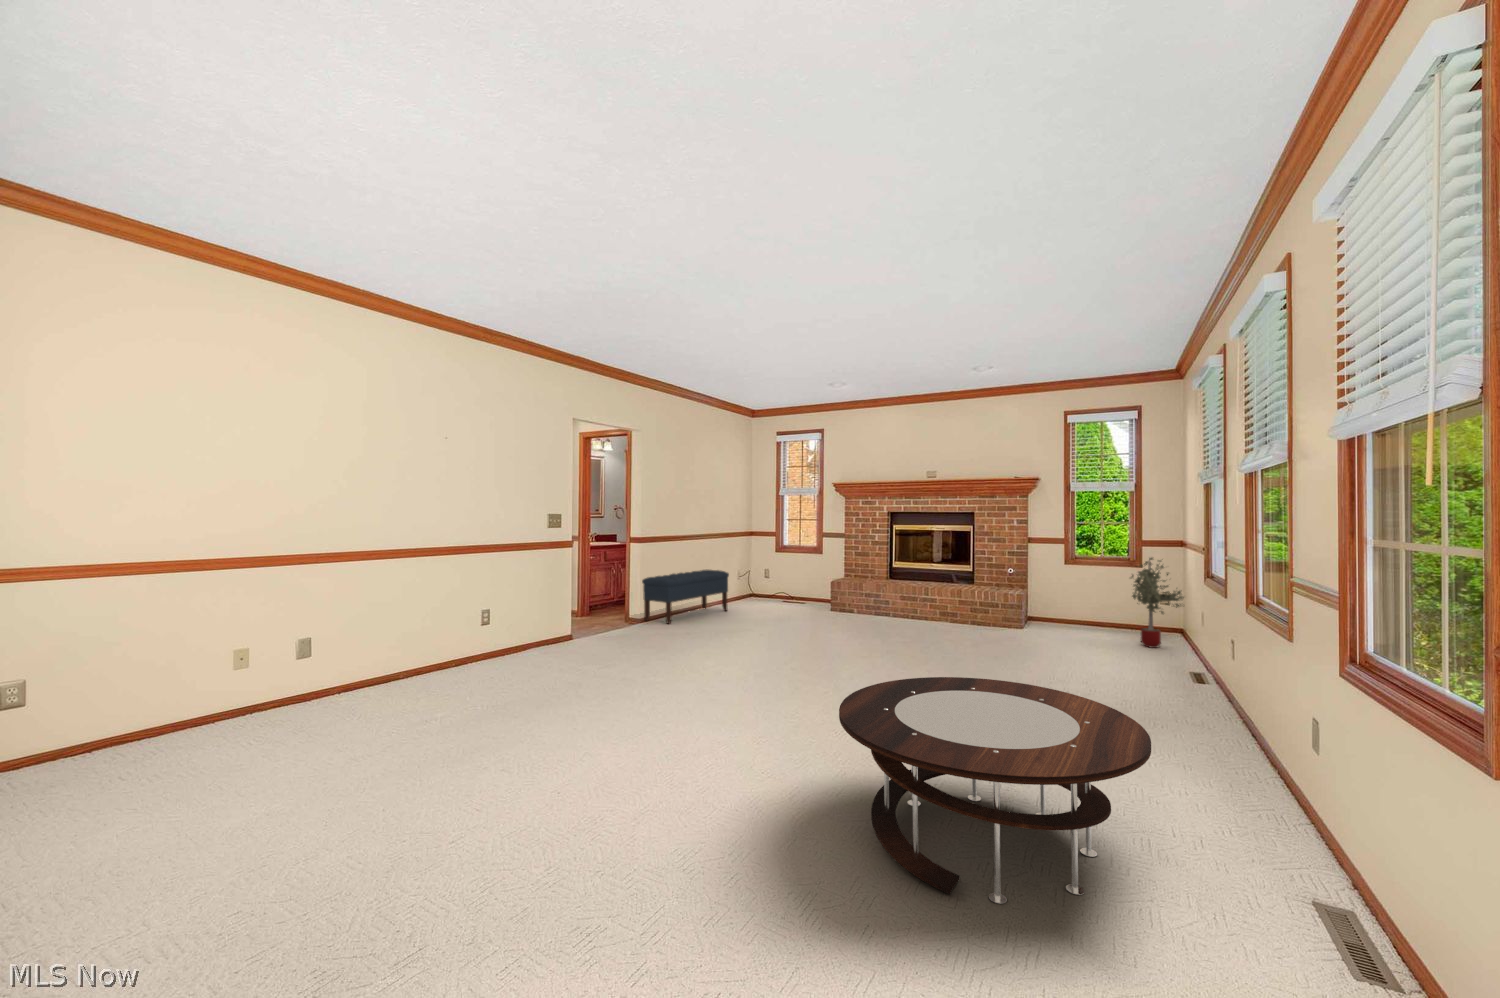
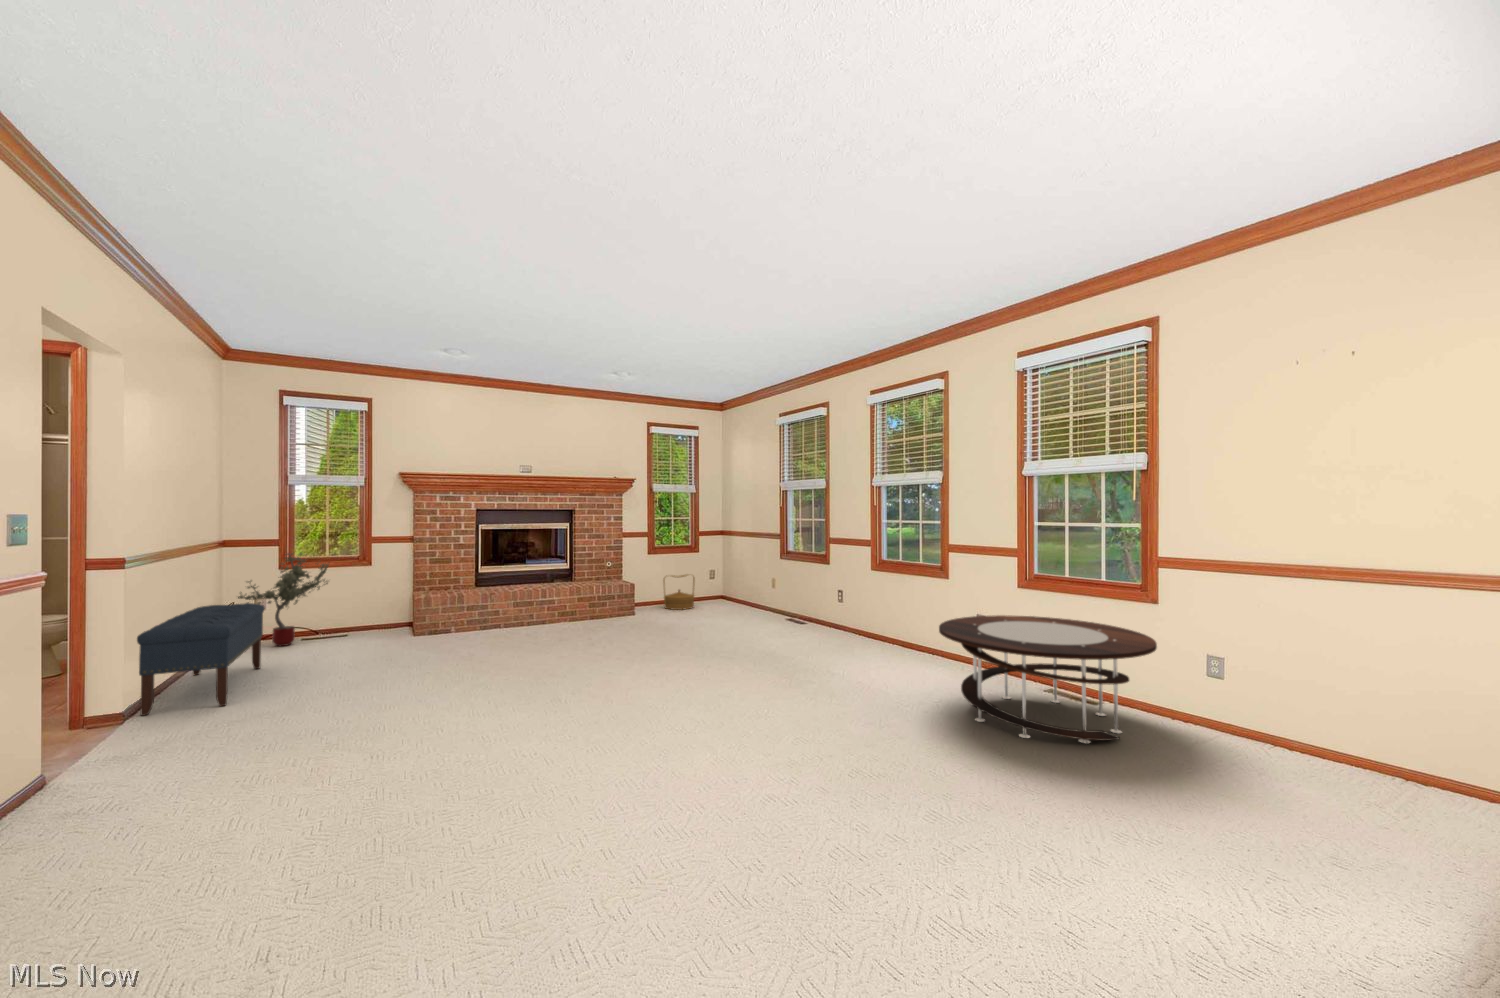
potted tree: present [1131,558,1184,648] -> present [238,553,328,646]
woven basket: none [1076,591,1122,635] -> present [663,575,695,610]

